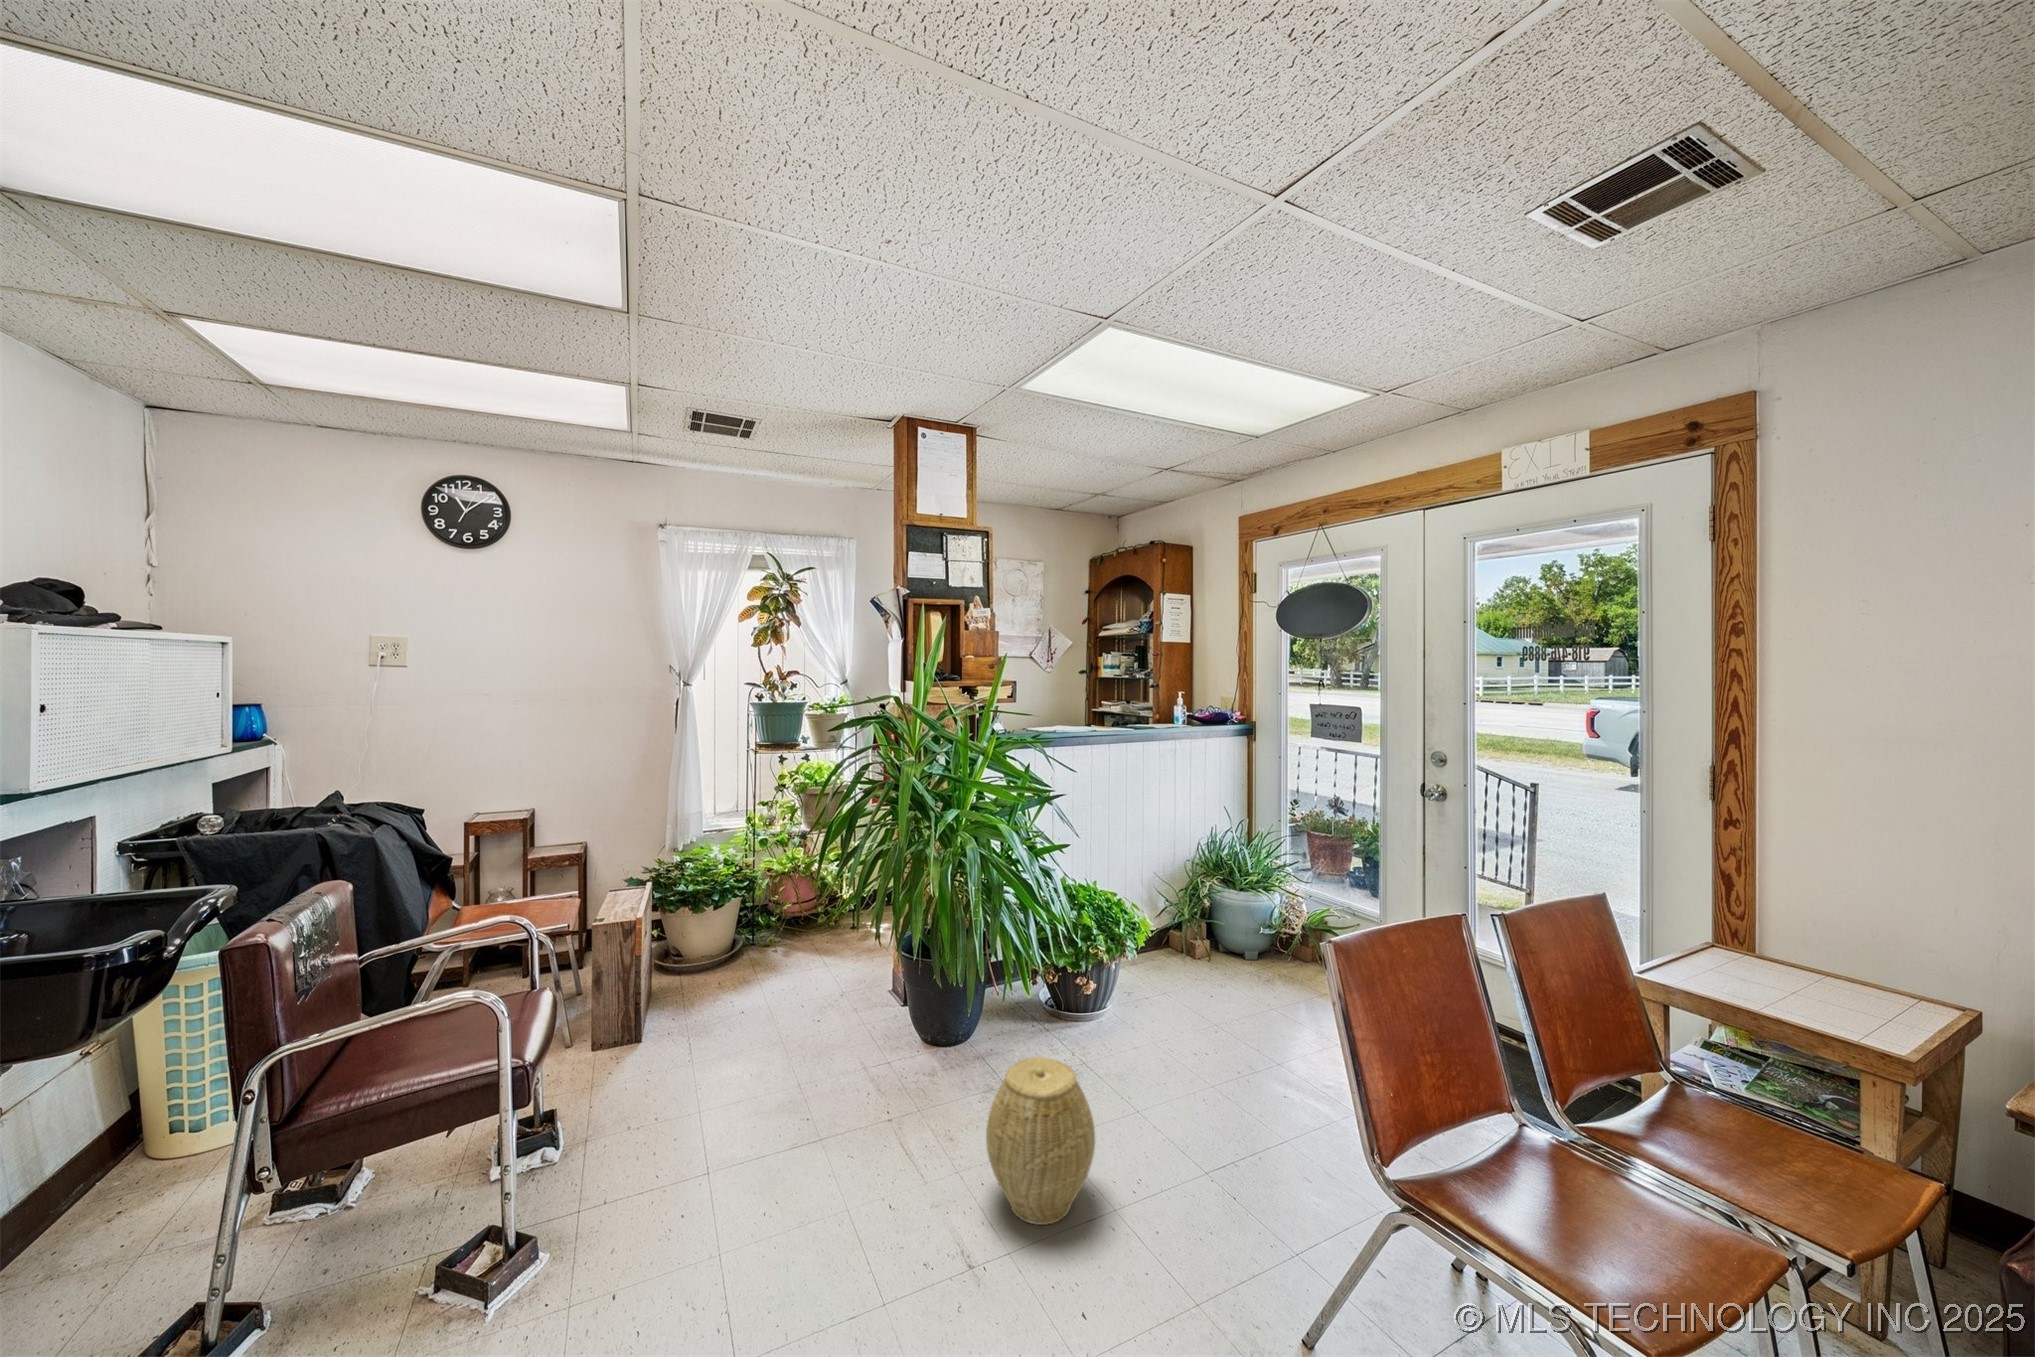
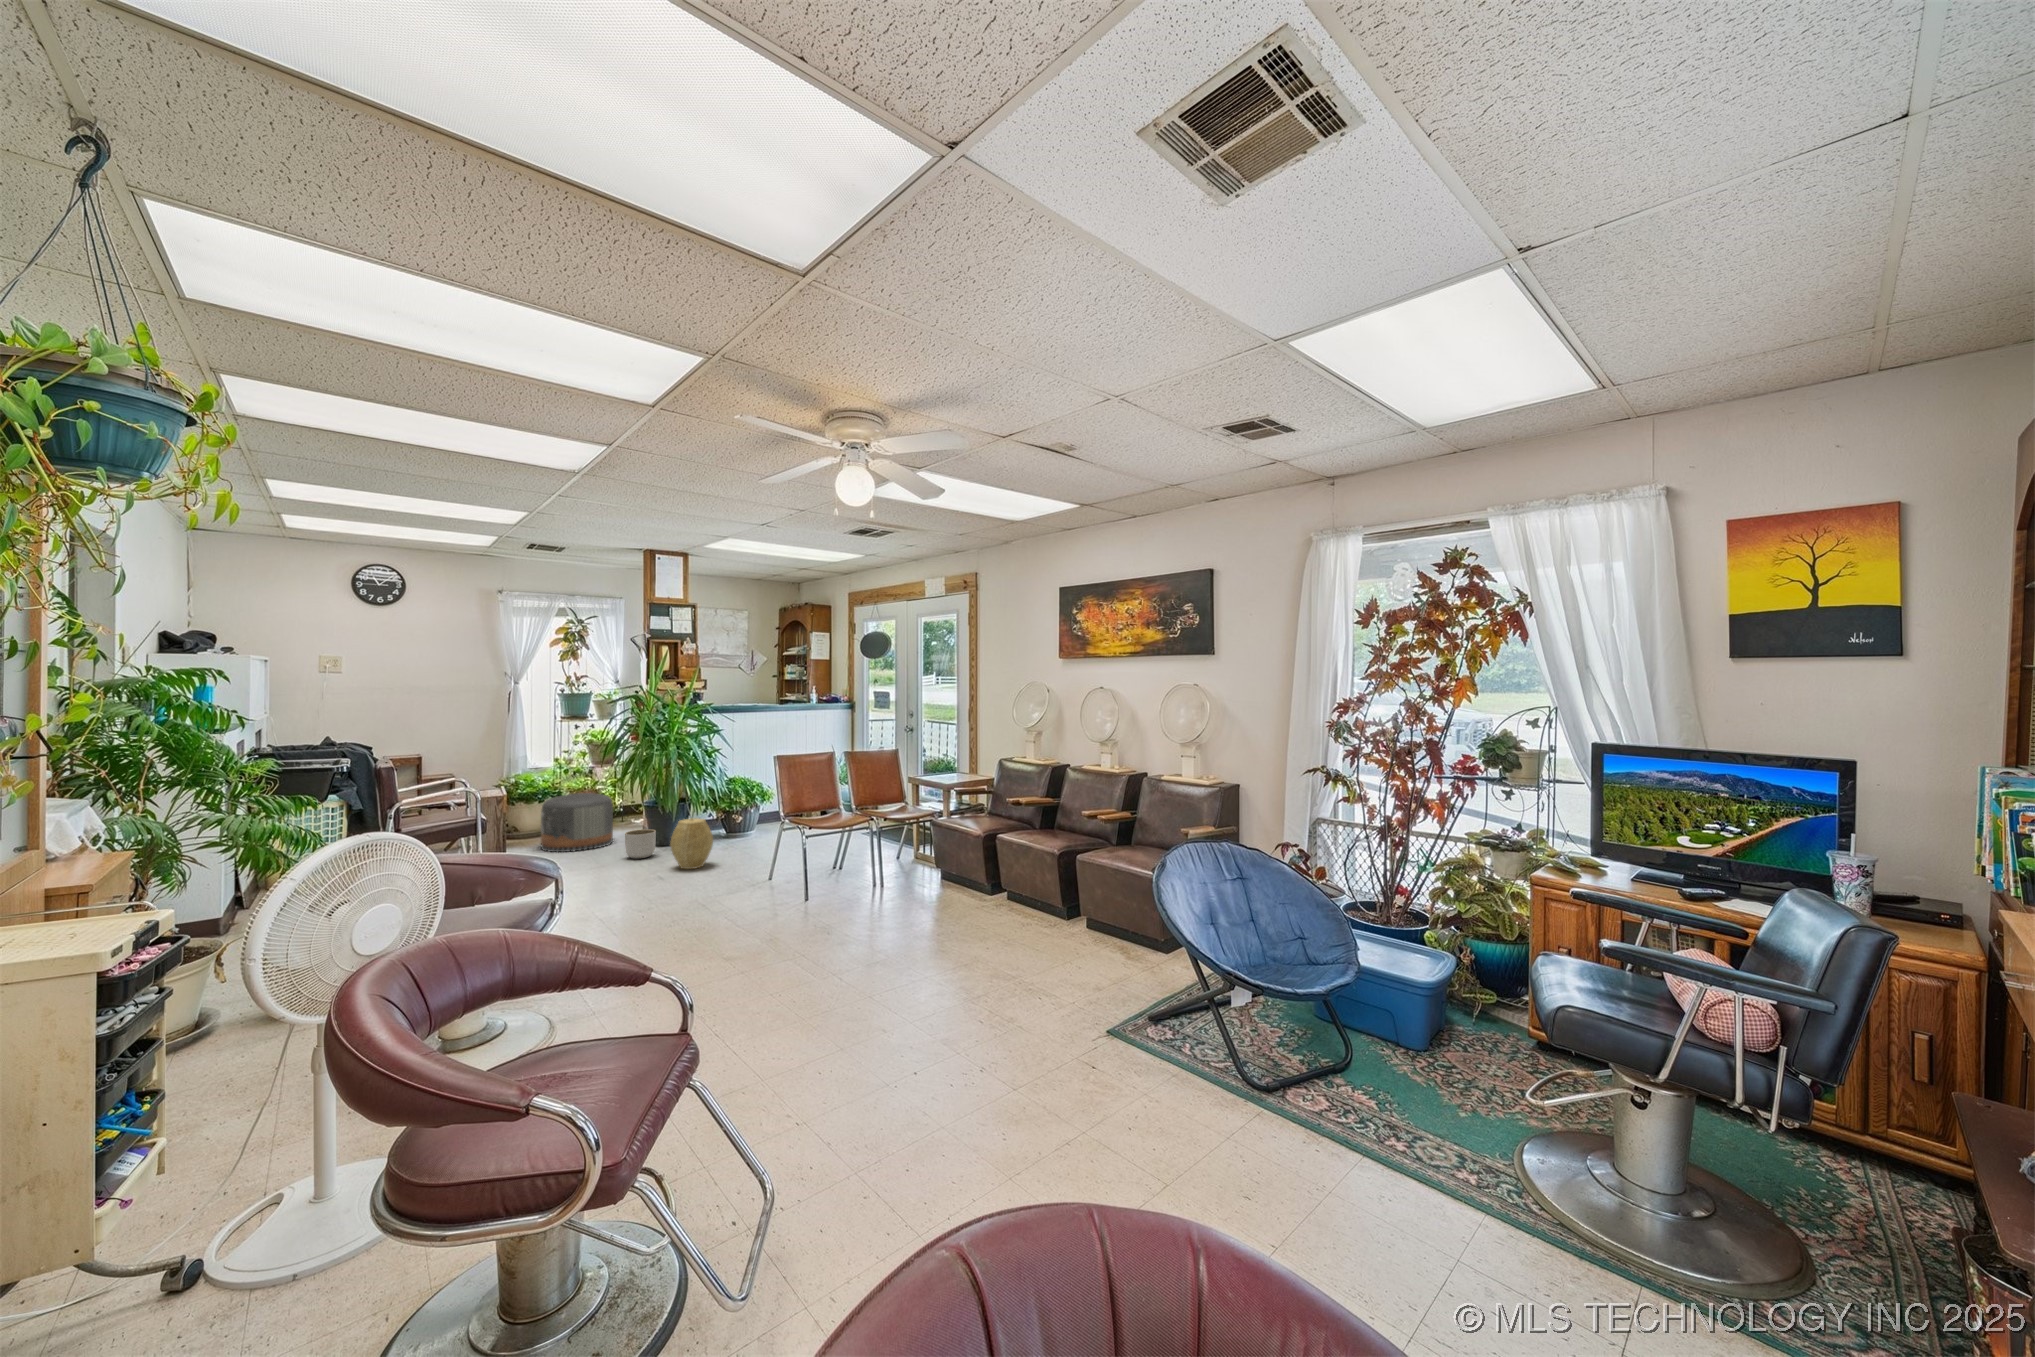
pouf: none [704,909,840,1056] -> present [541,793,613,852]
planter: none [868,1033,934,1120] -> present [625,829,656,859]

